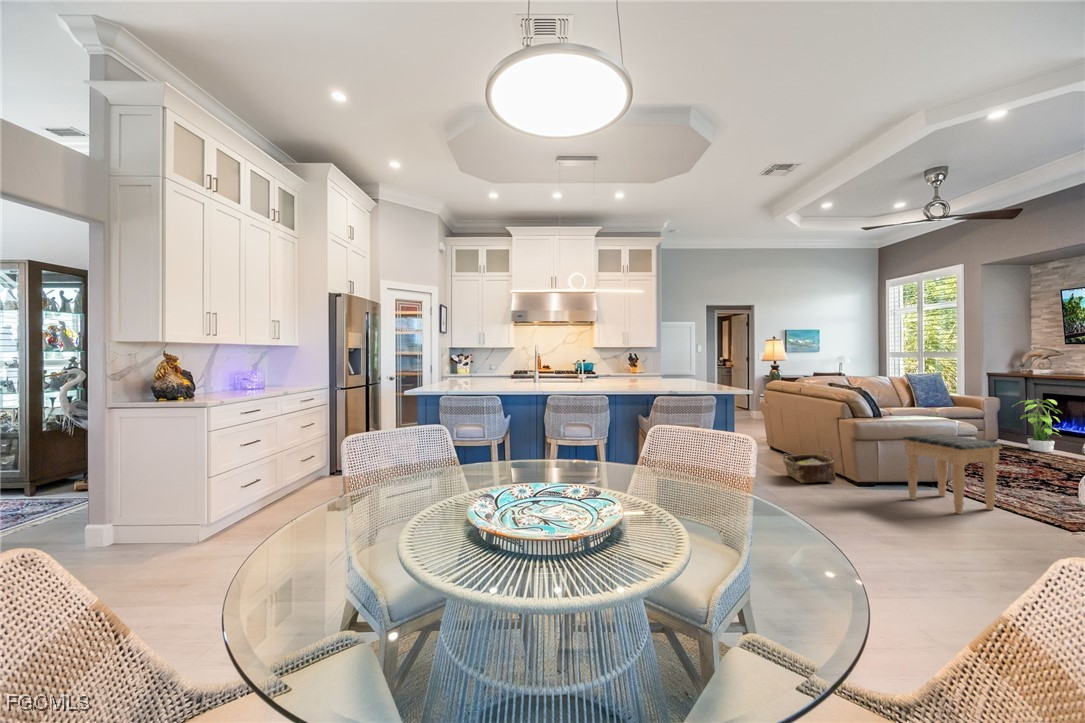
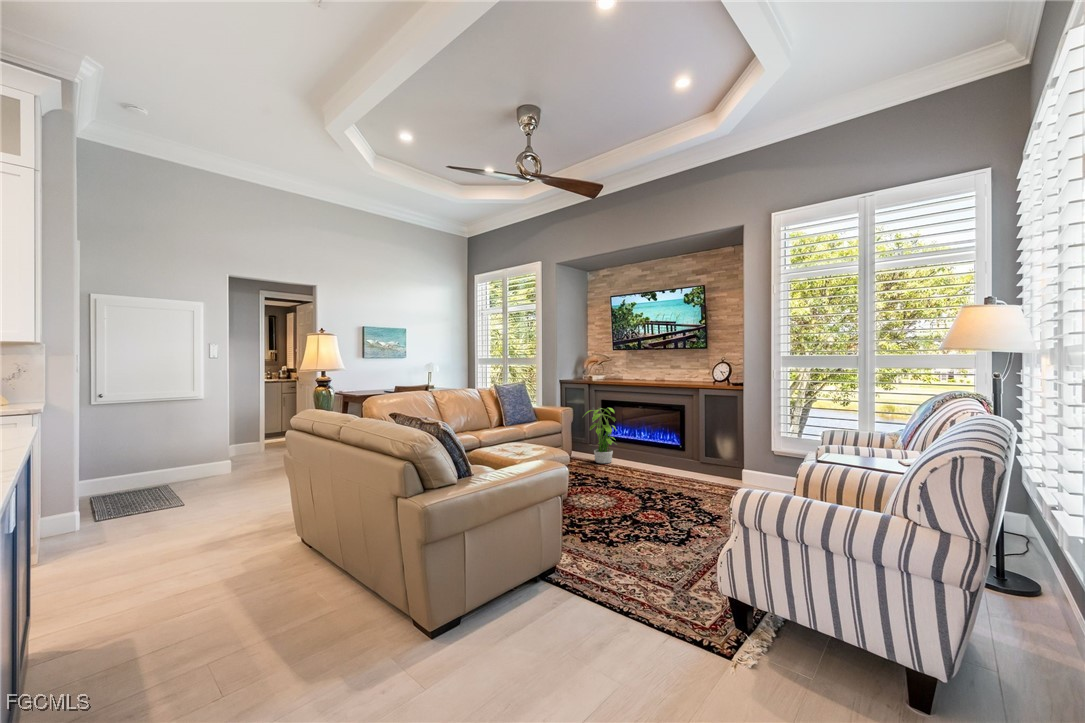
footstool: present [902,434,1002,514] -> none [502,501,631,677]
woven basket: present [783,449,836,483] -> none [282,560,393,672]

